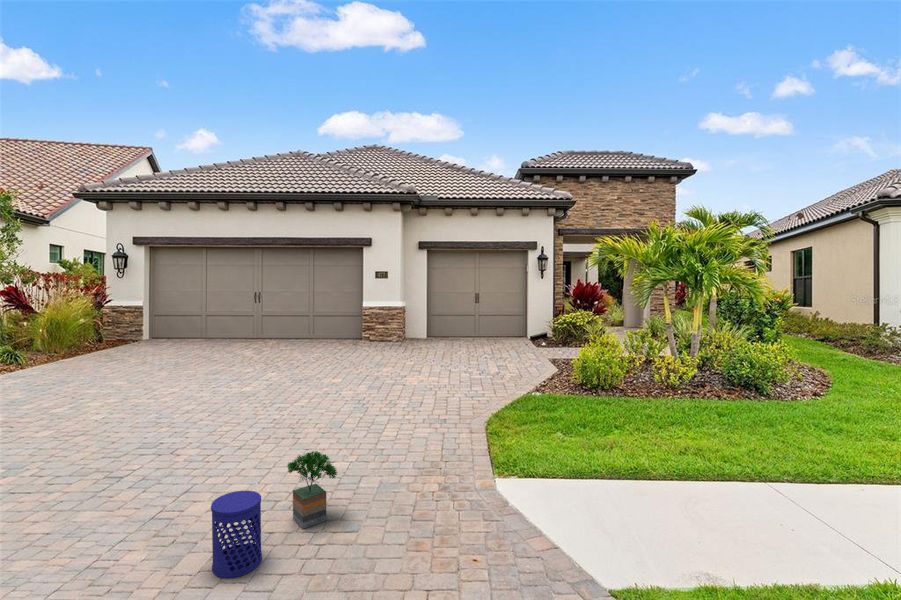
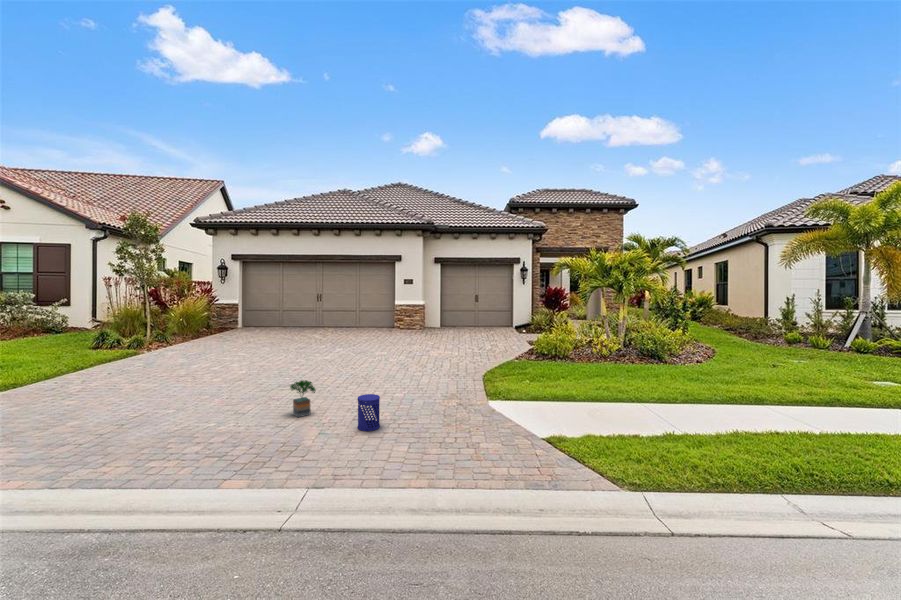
potted tree: present [287,451,337,529] -> present [290,380,316,417]

